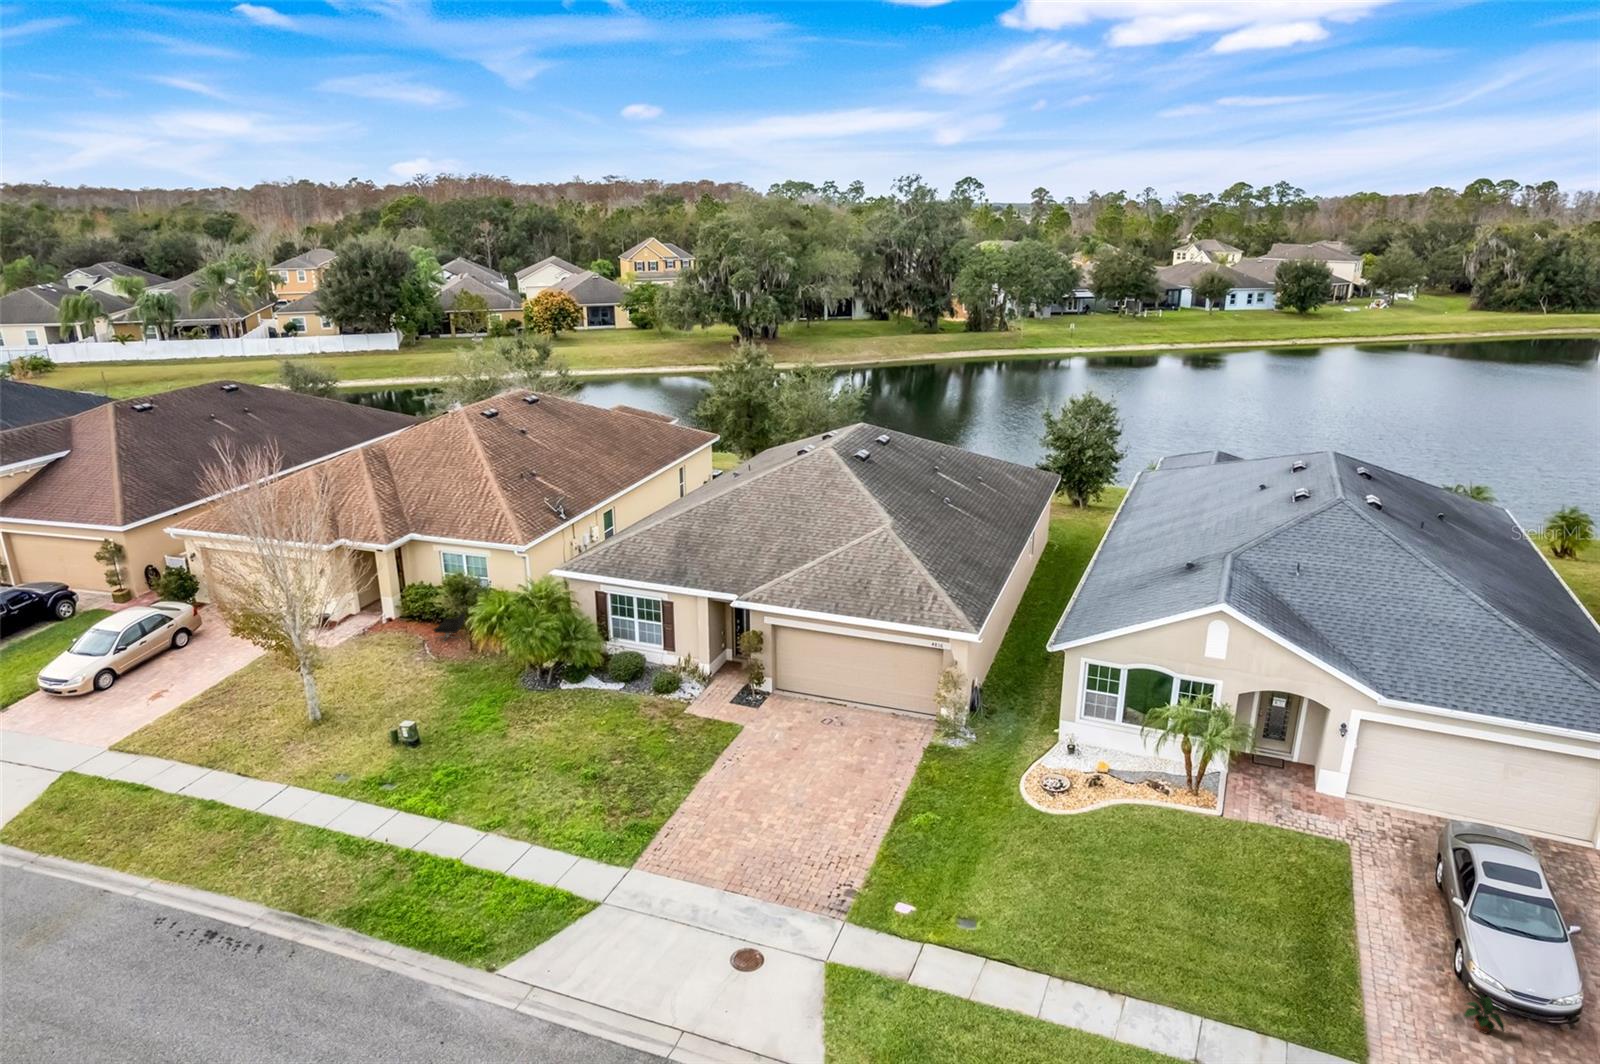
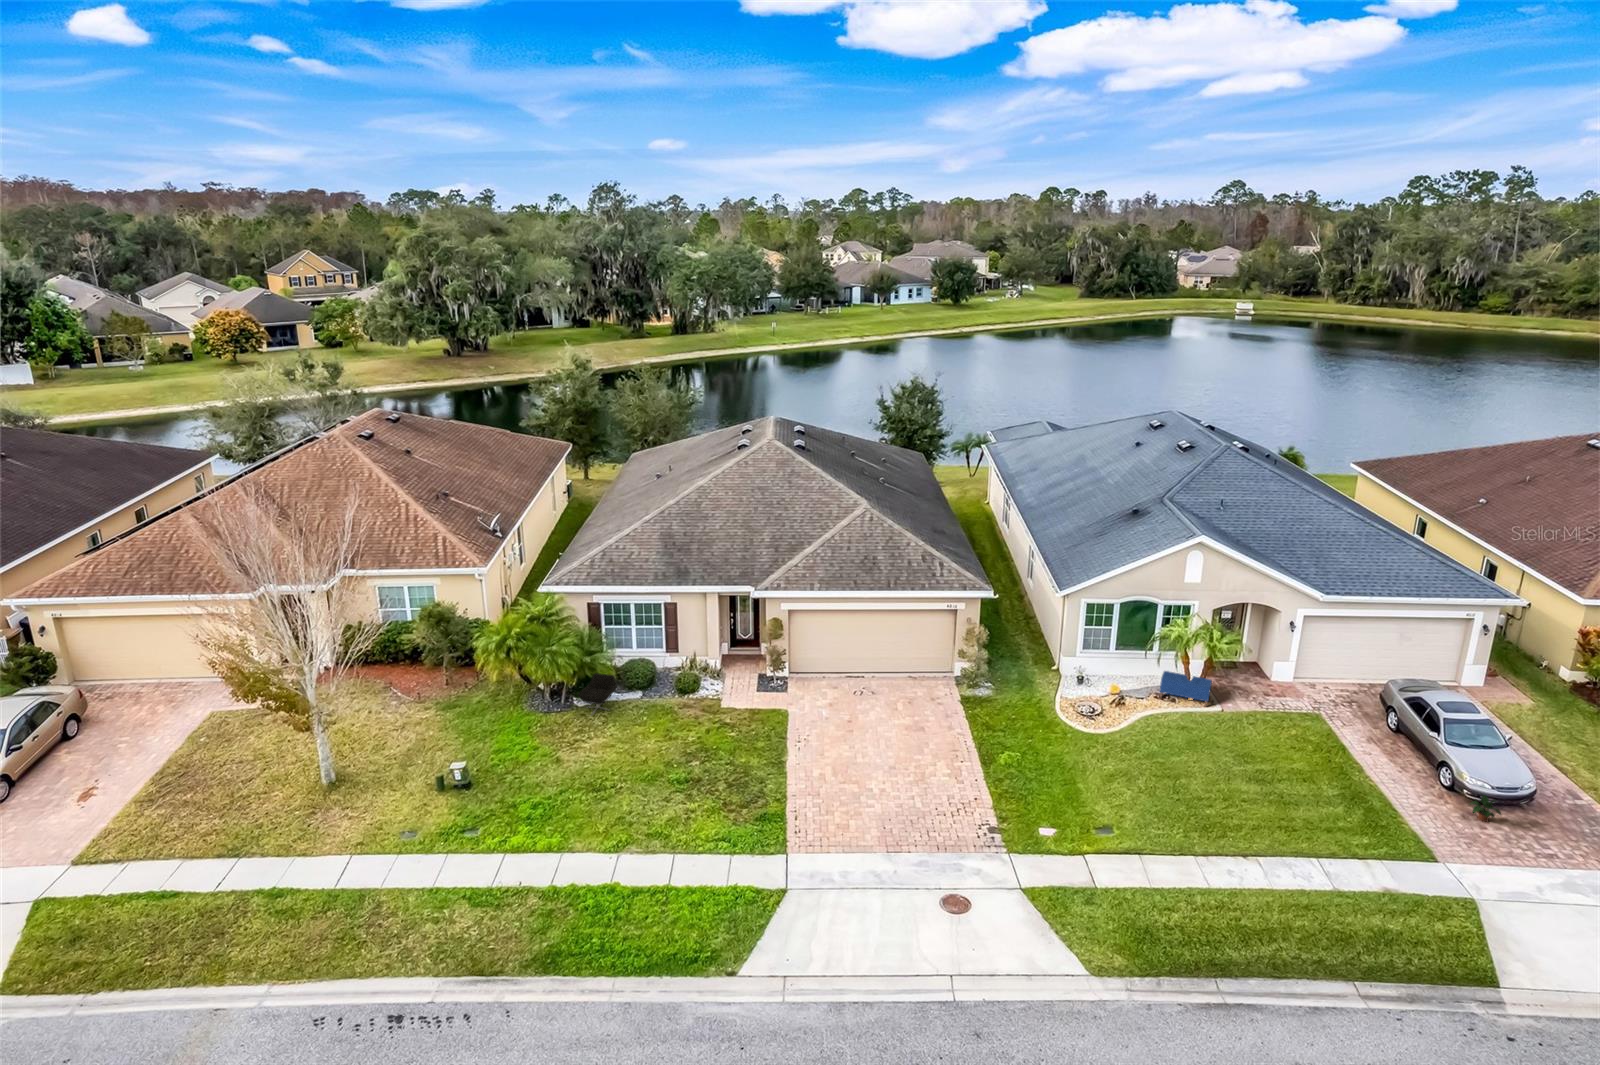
lounge chair: present [434,613,465,638] -> present [578,673,617,708]
bench: none [1155,757,1221,809] -> present [1160,671,1212,707]

